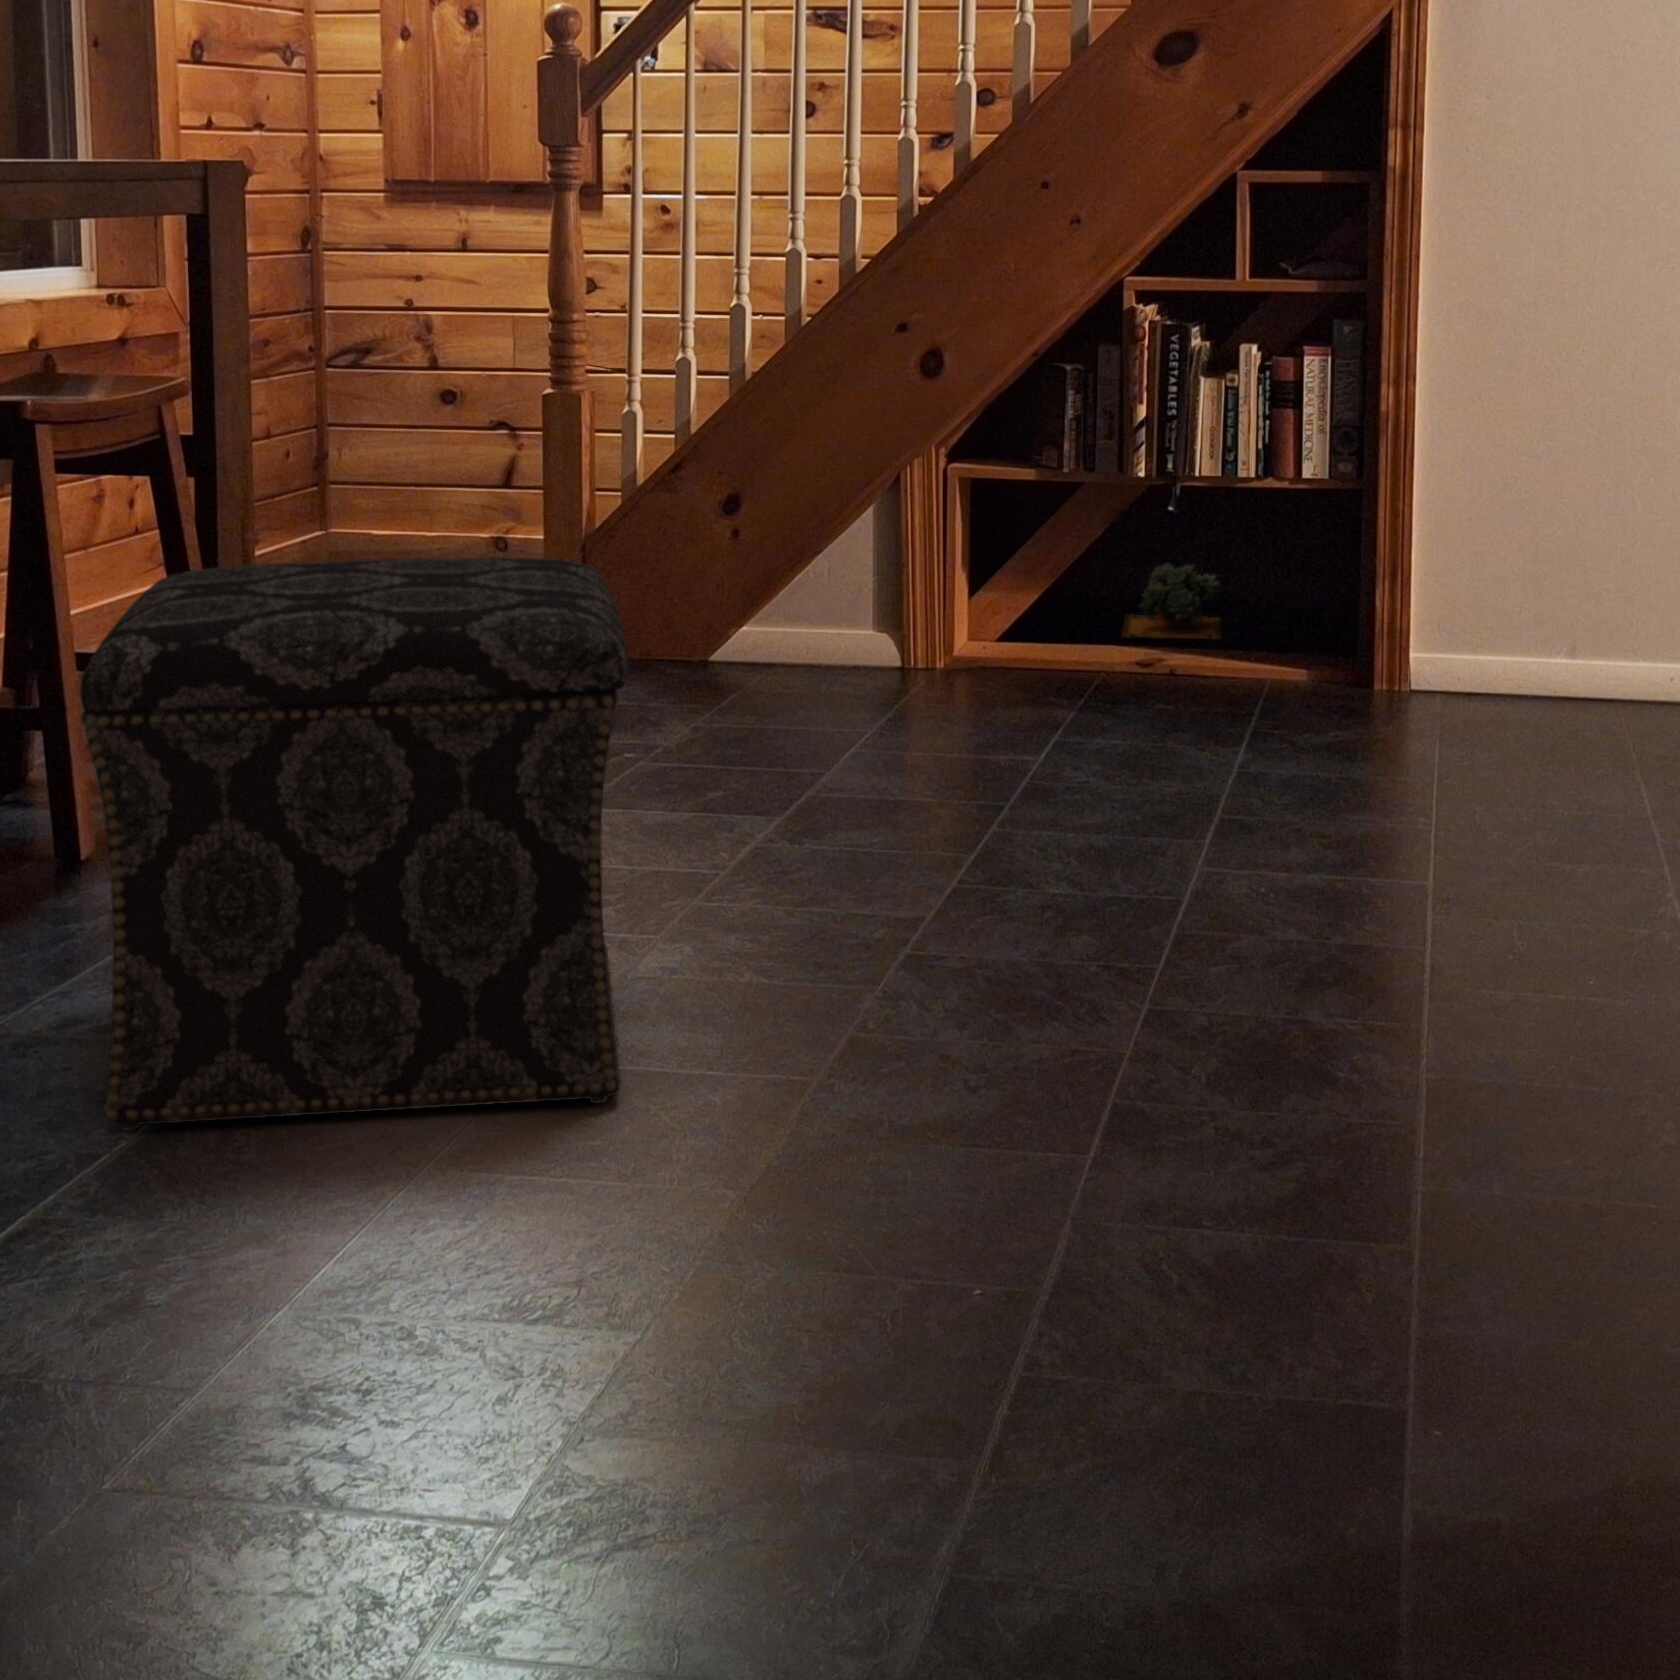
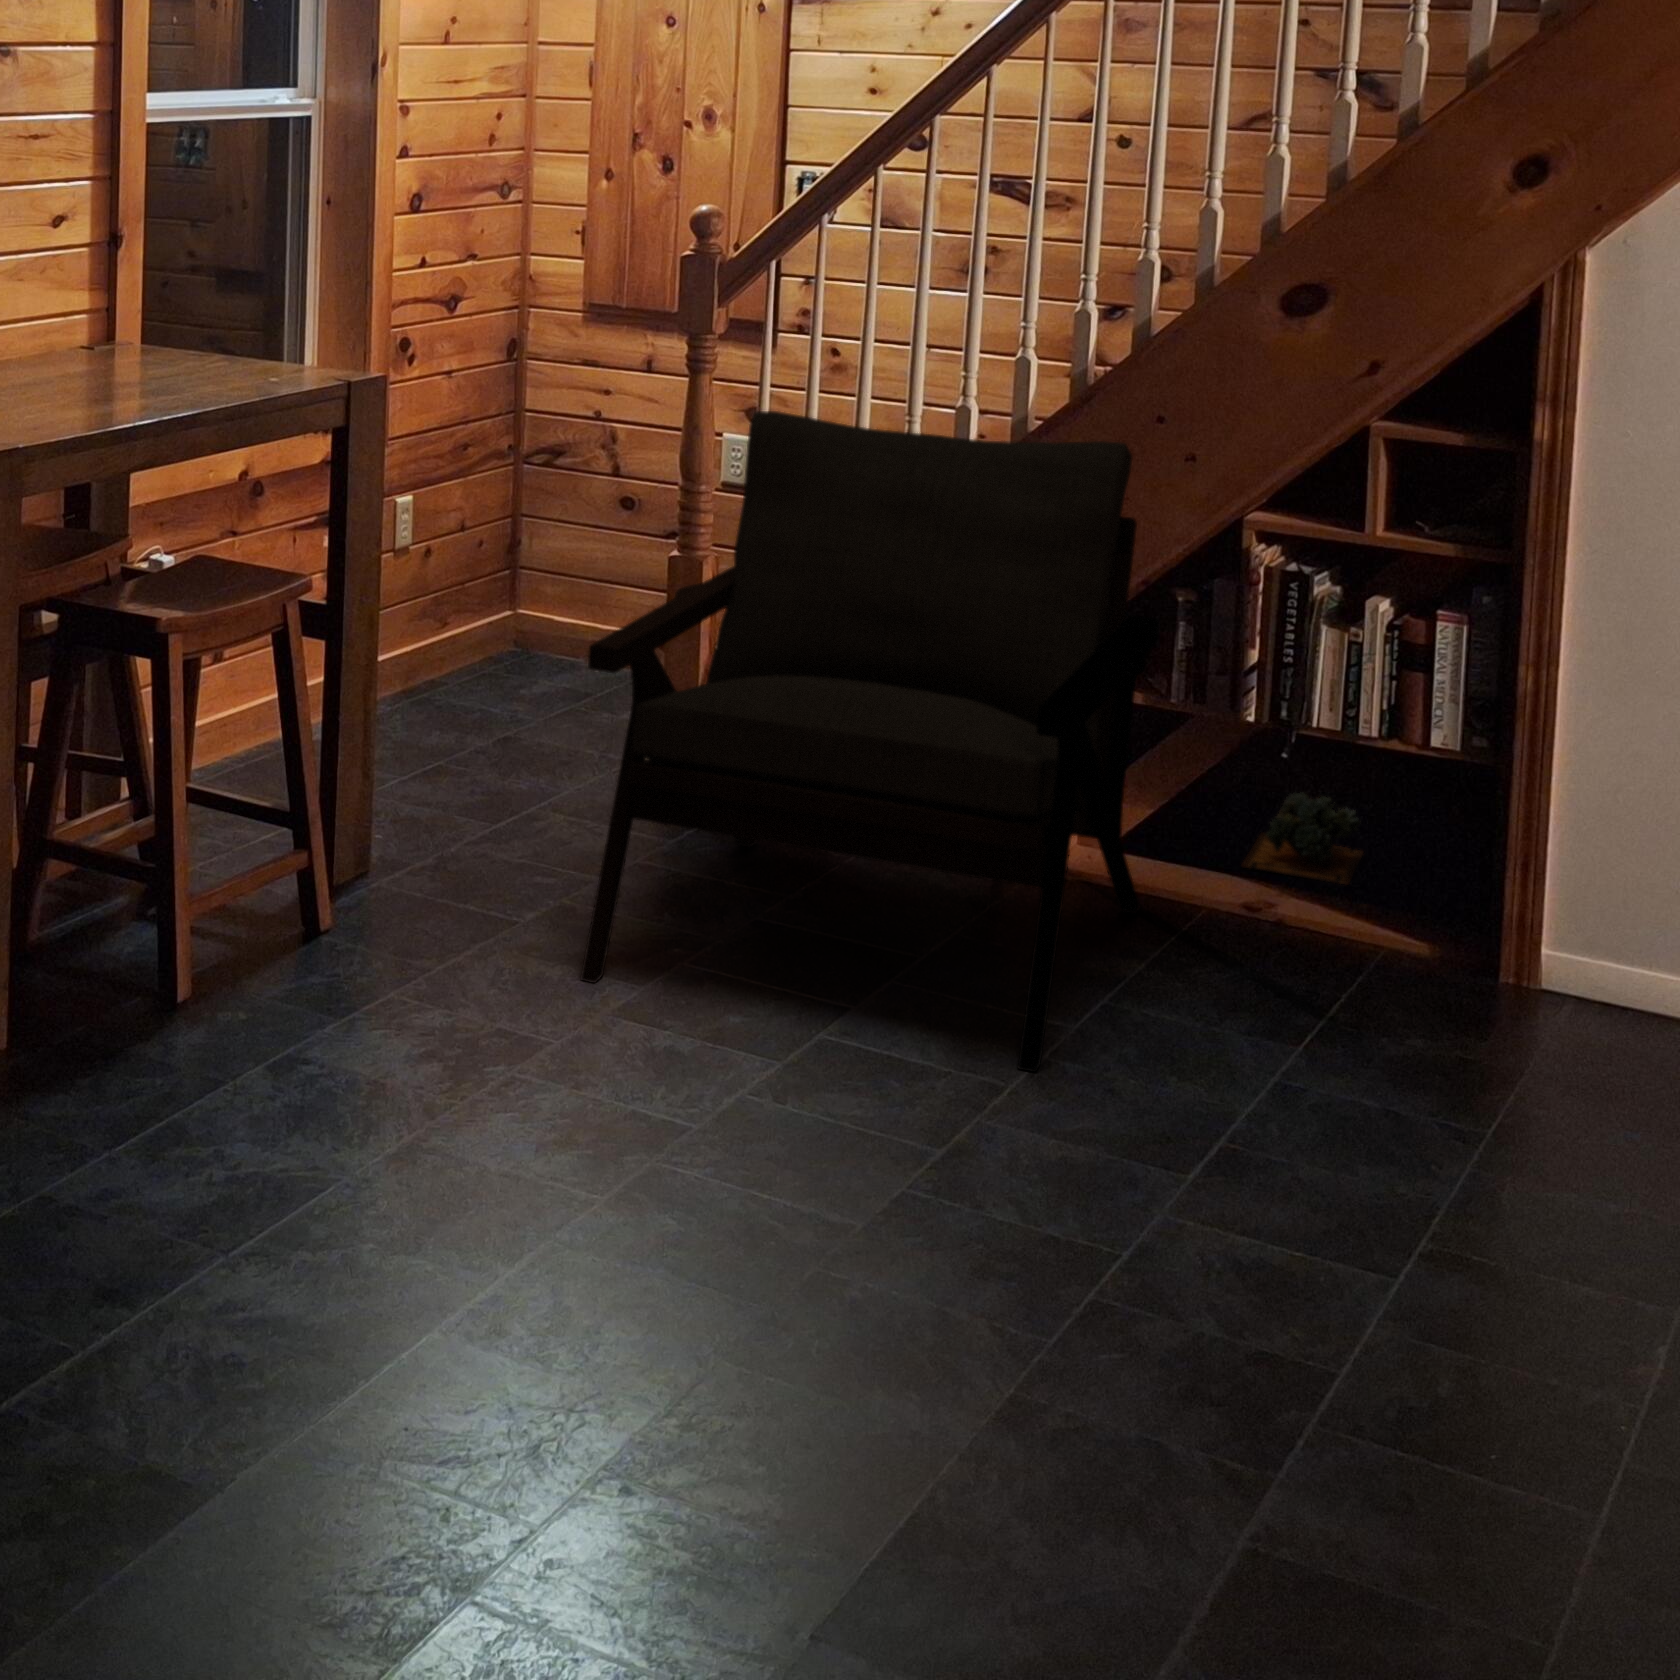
armchair: none [514,199,1062,795] -> present [581,411,1159,1072]
ottoman: present [80,557,628,1131] -> none [93,836,574,1390]

